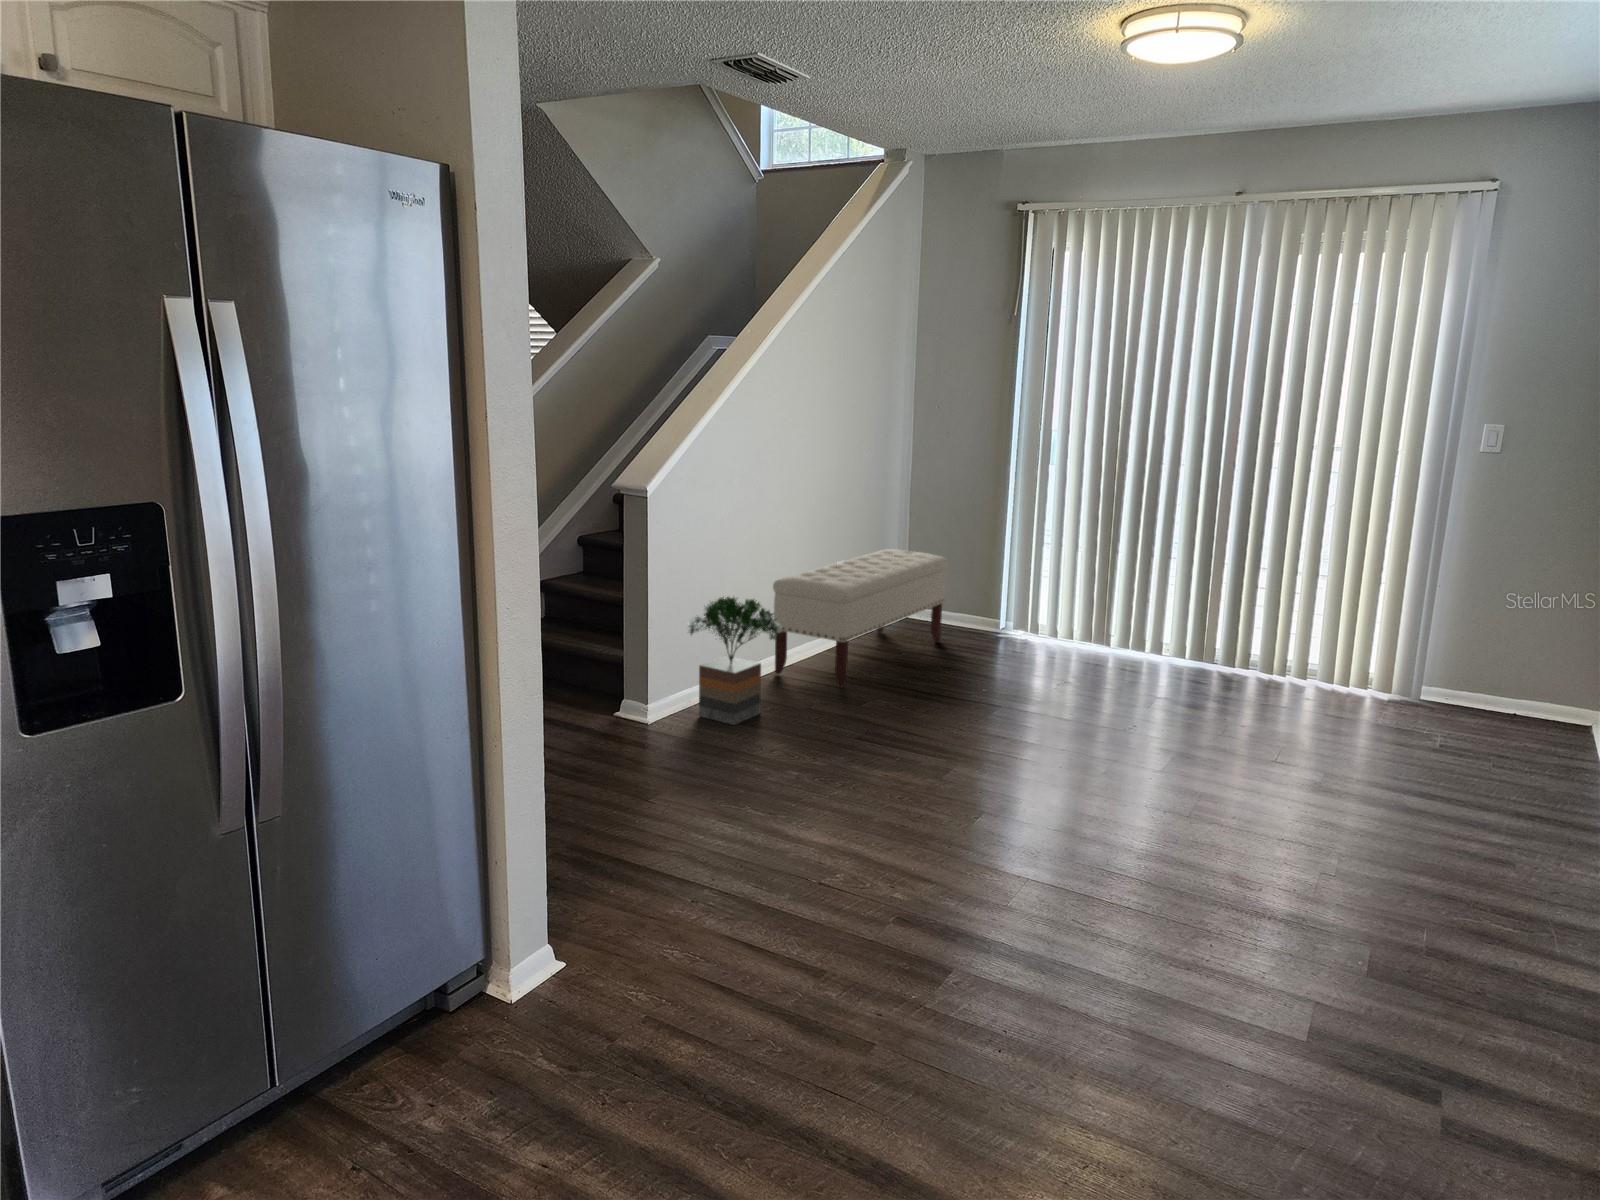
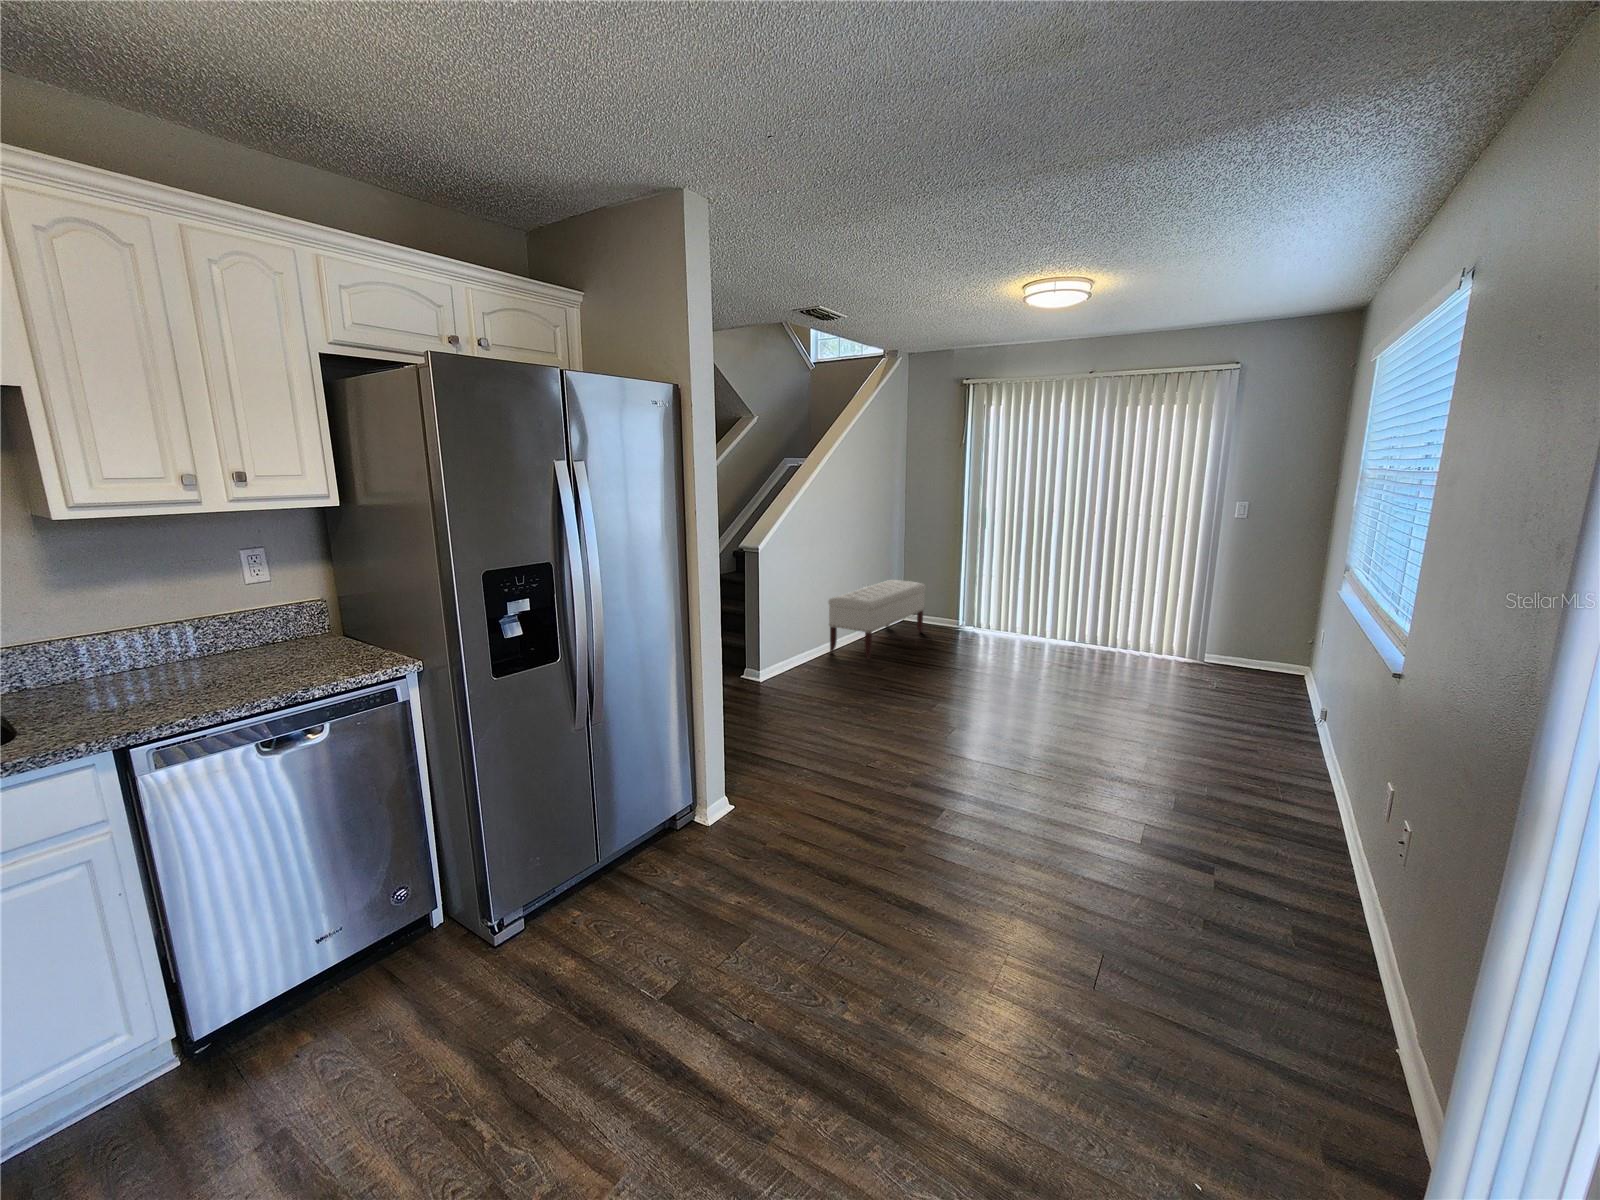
potted tree: present [689,597,781,725] -> none [782,607,837,680]

